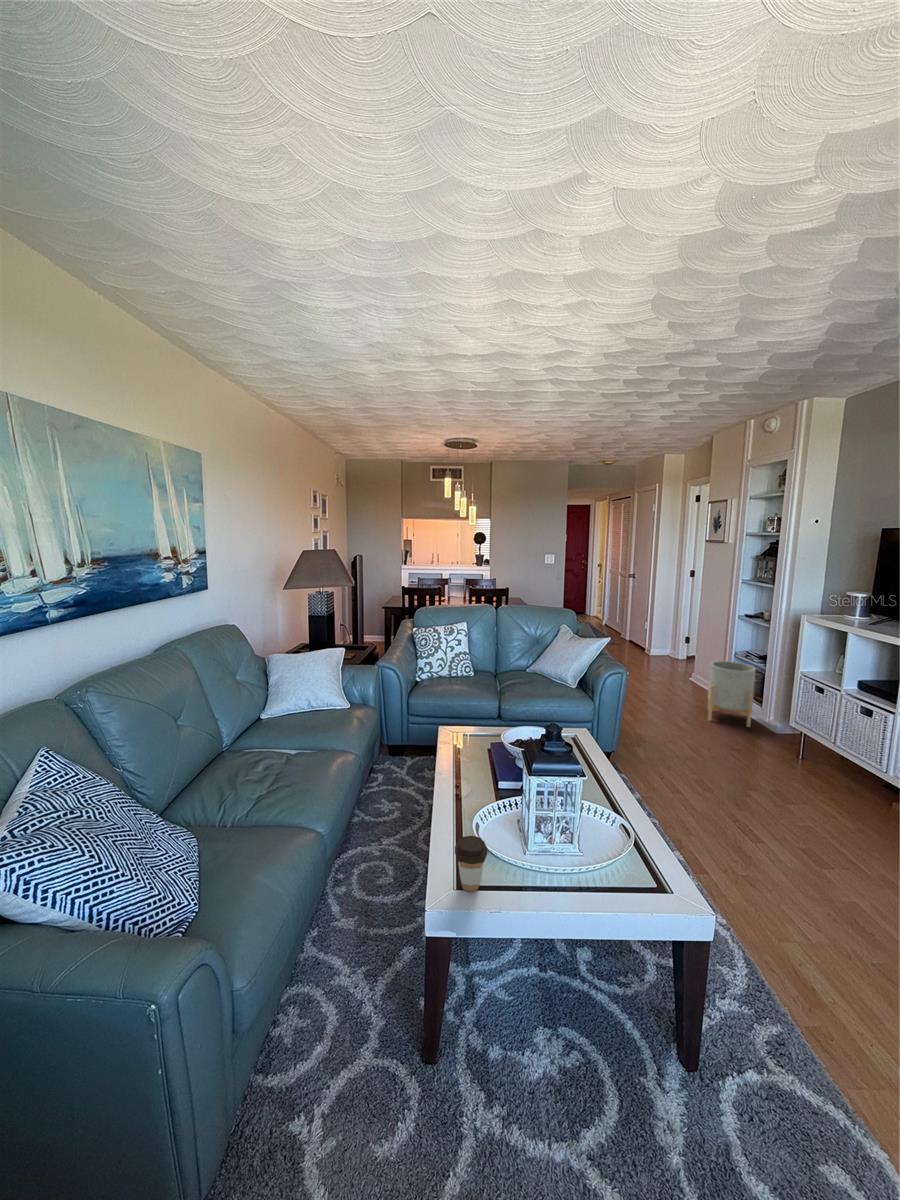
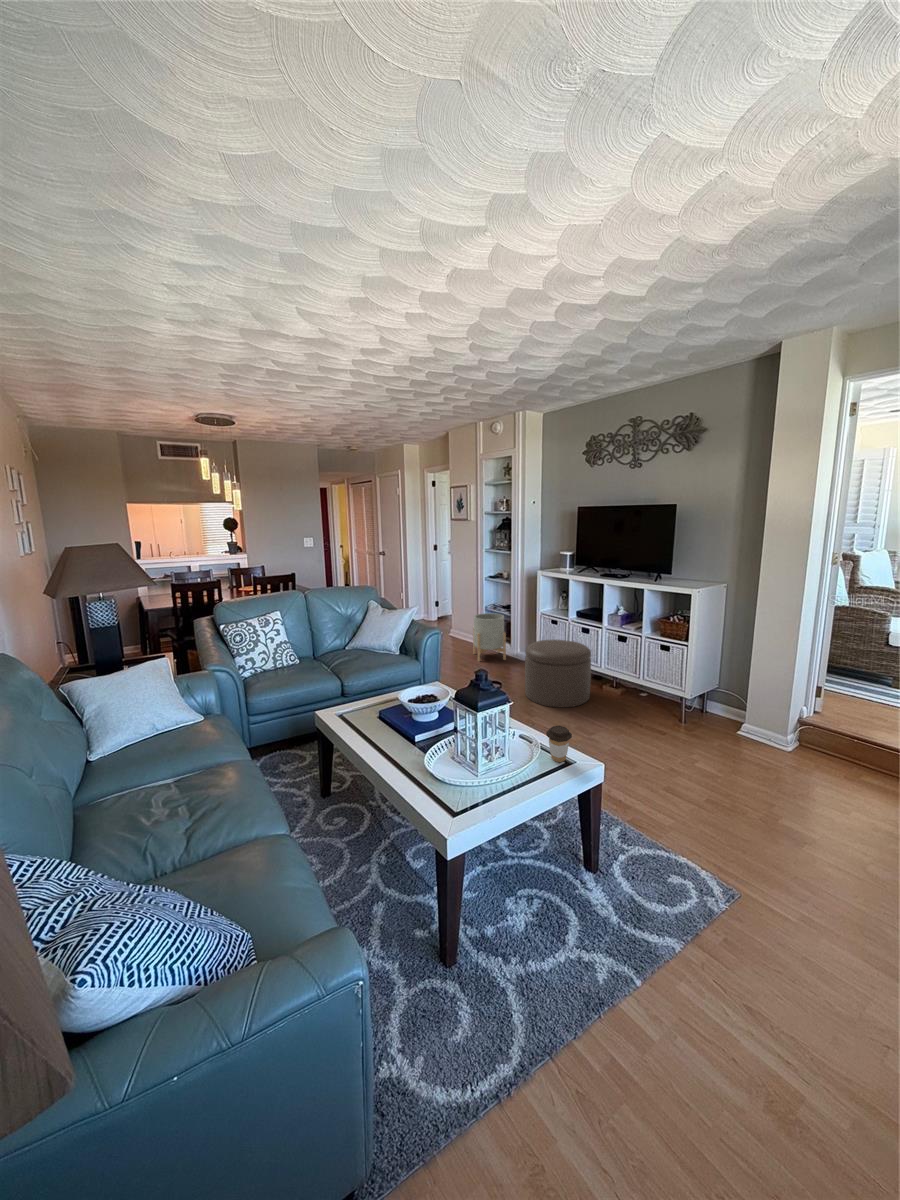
ottoman: none [749,712,868,820] -> present [525,640,591,708]
coffee cup: present [455,836,487,892] -> present [546,725,572,762]

